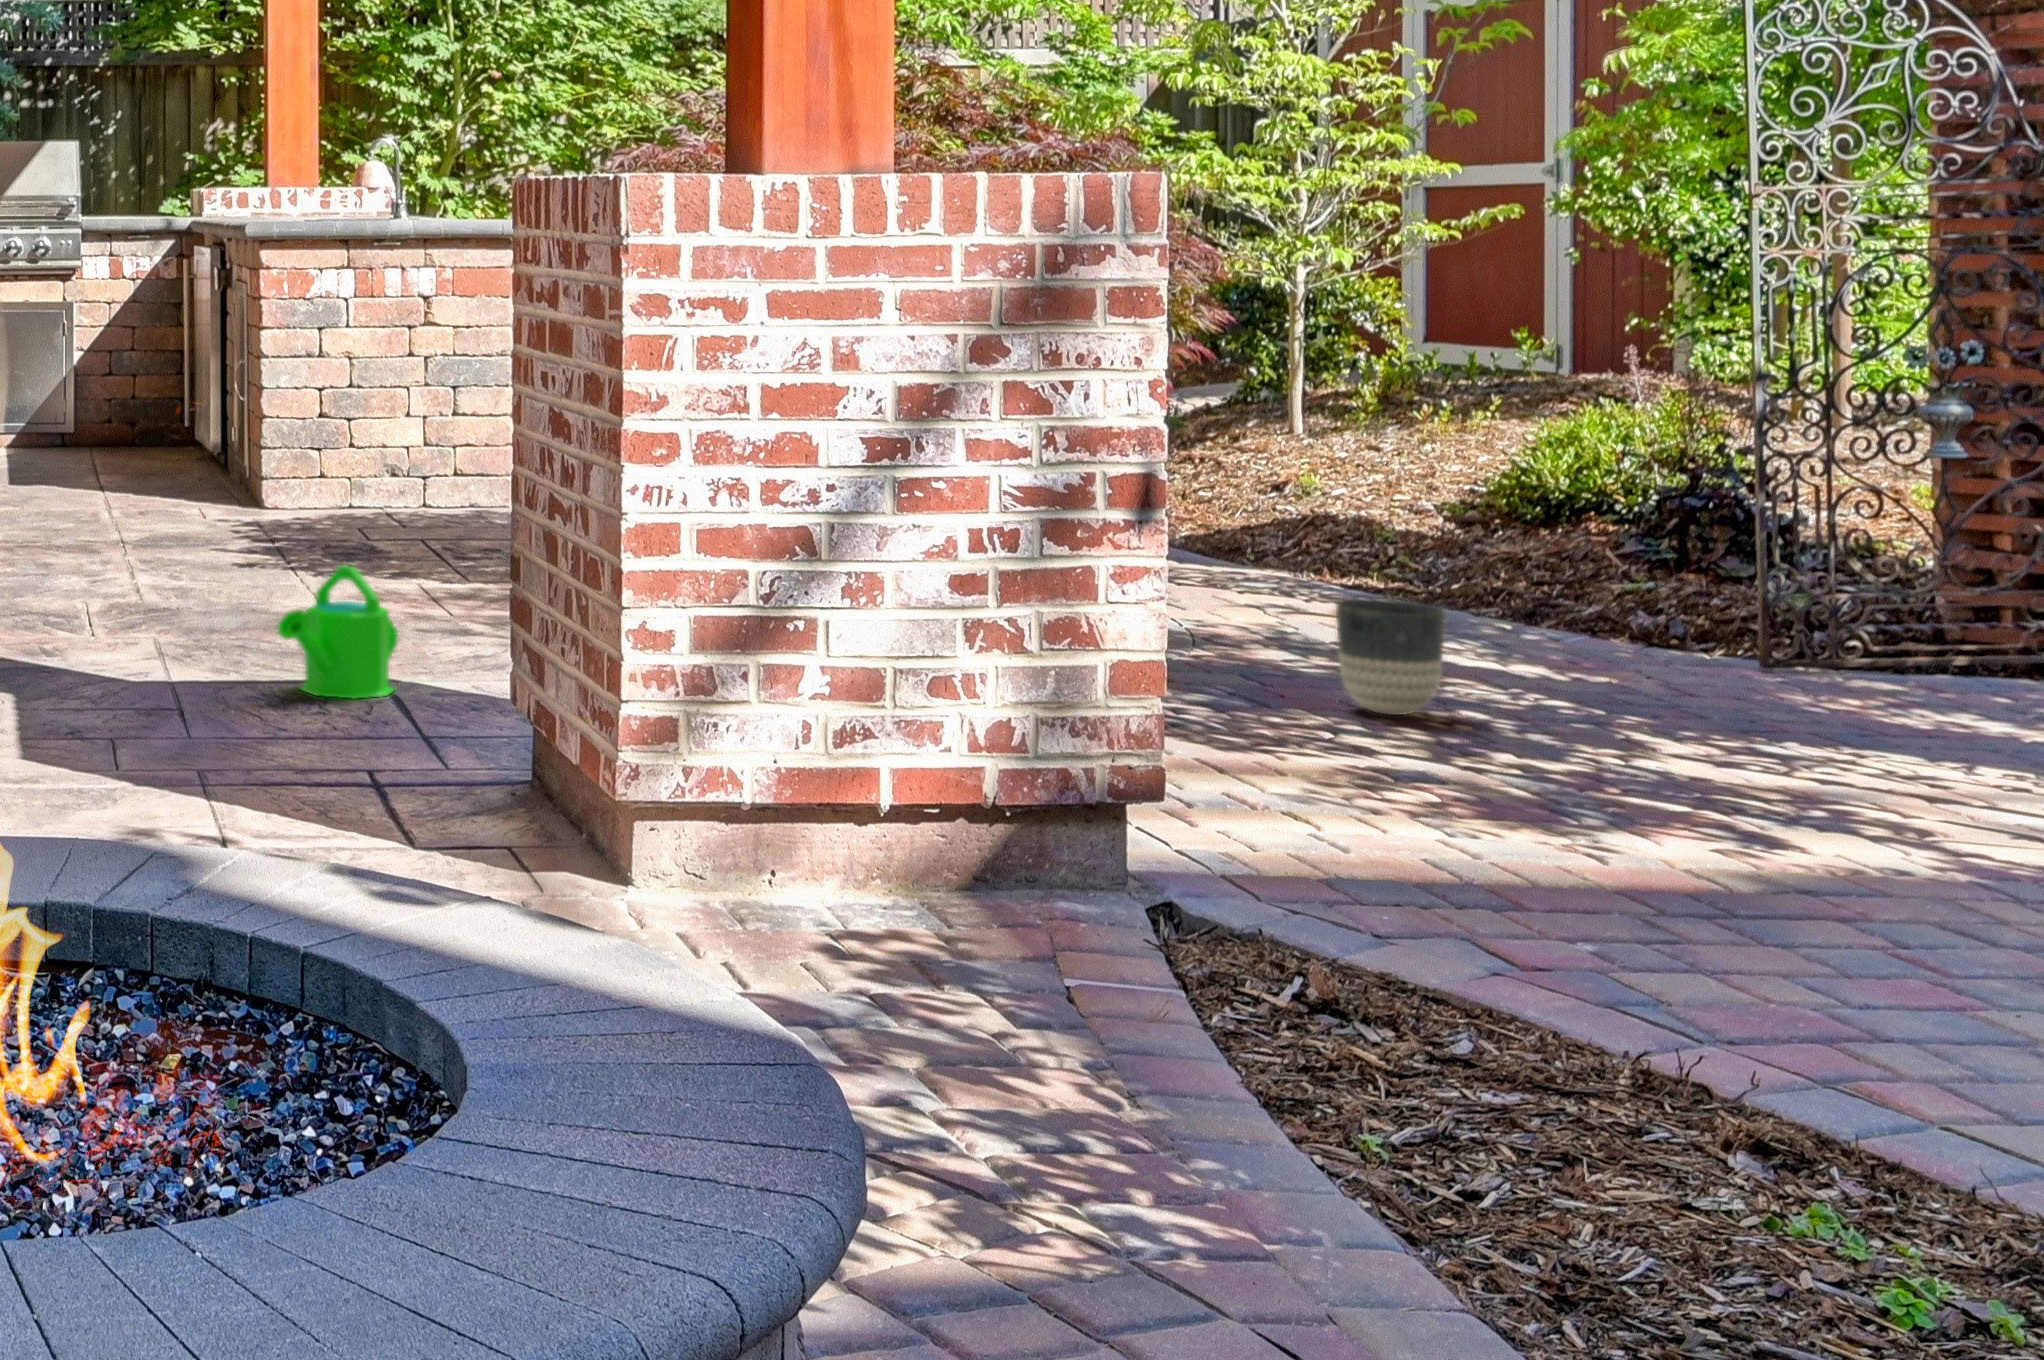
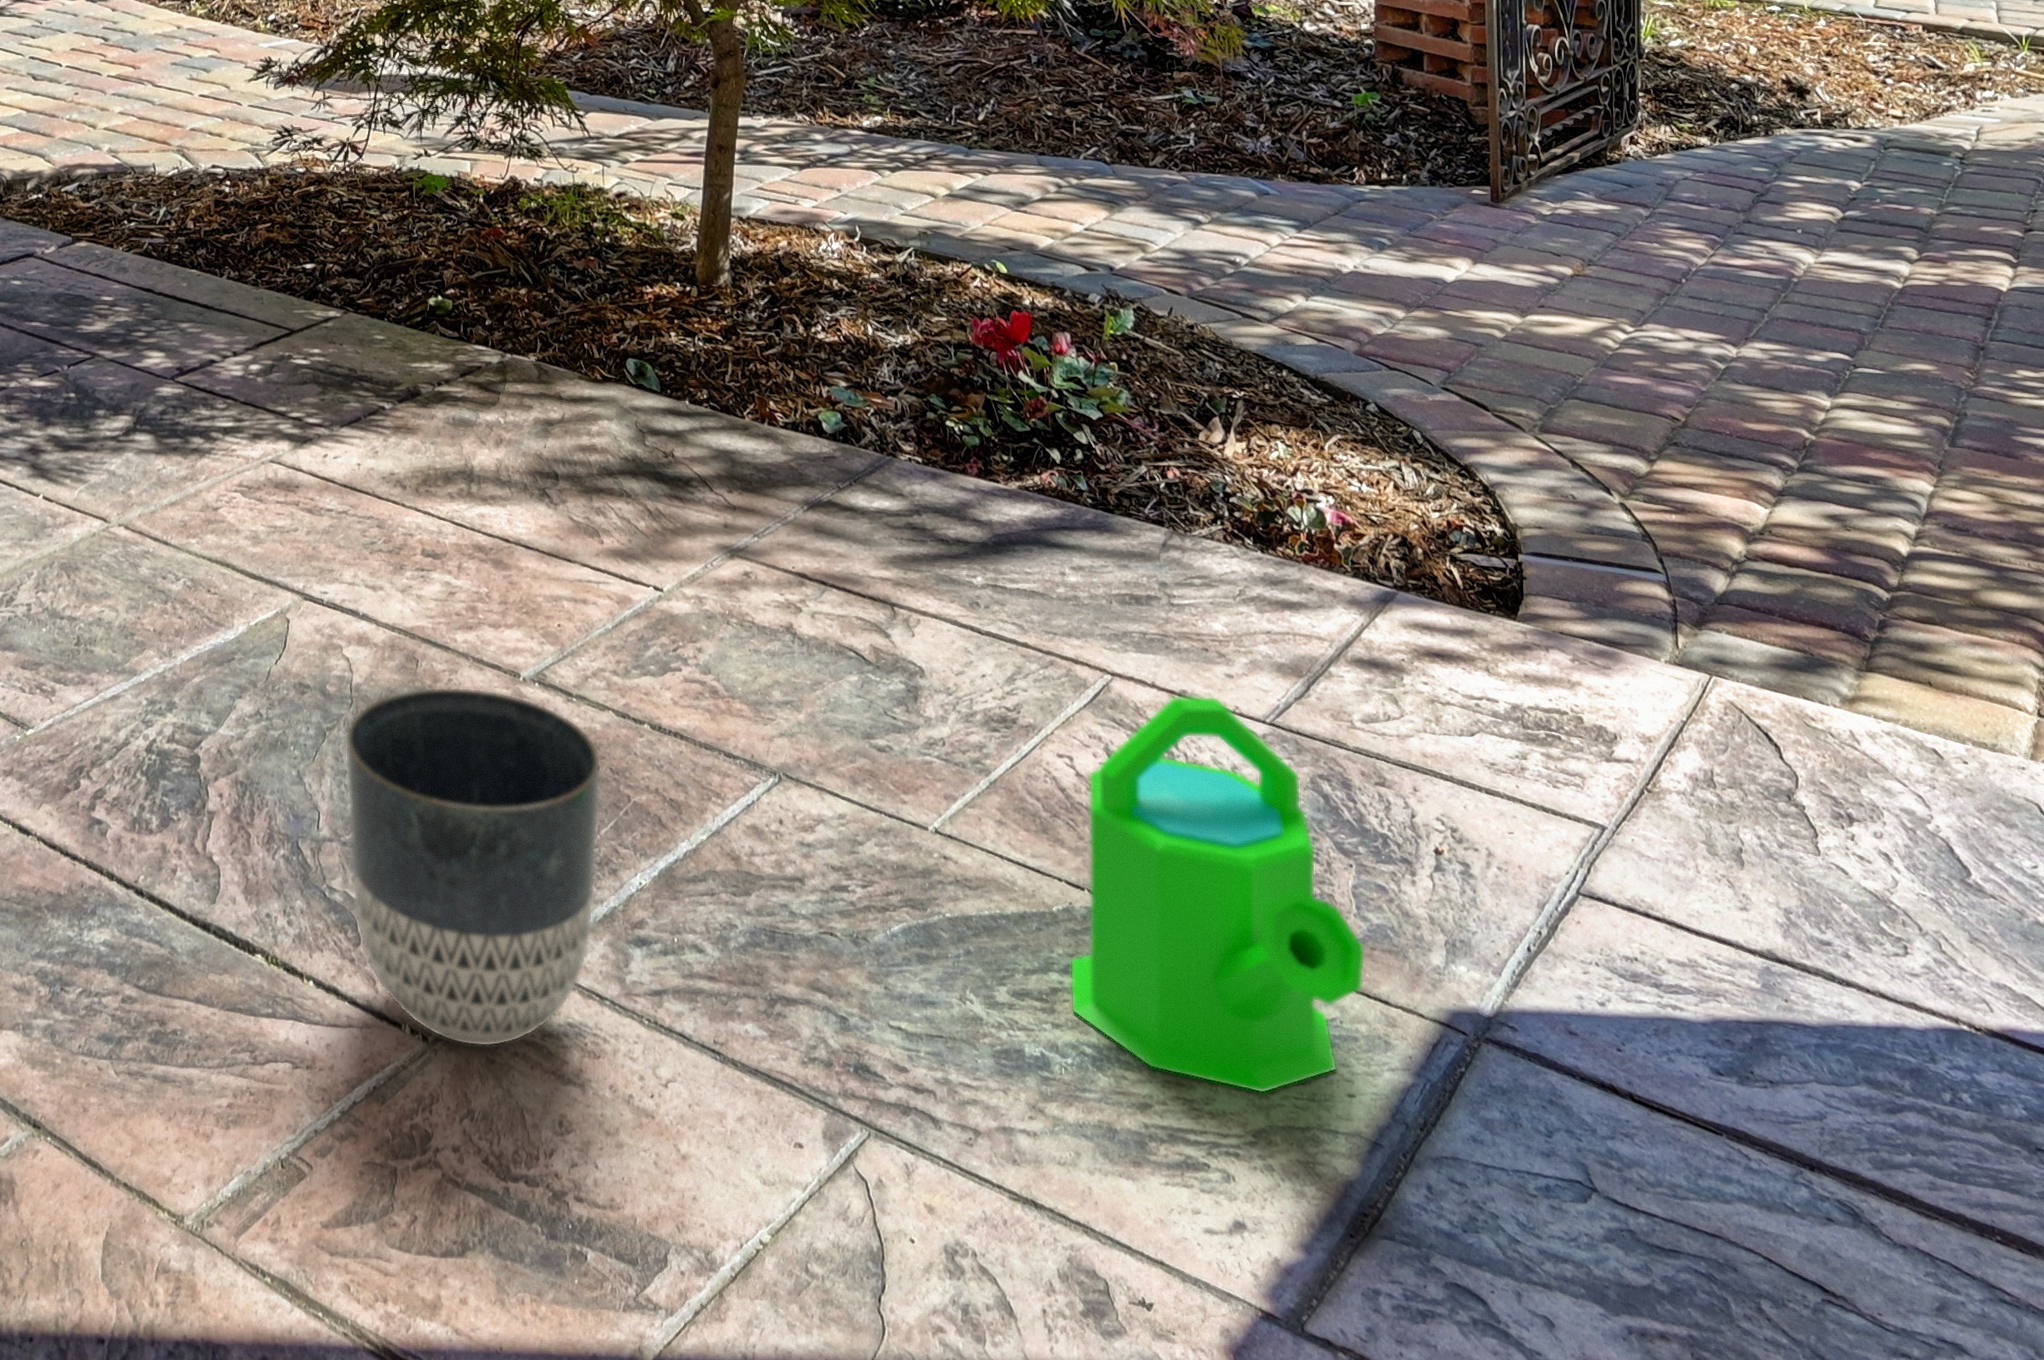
planter: present [1336,599,1446,715] -> present [347,688,599,1045]

